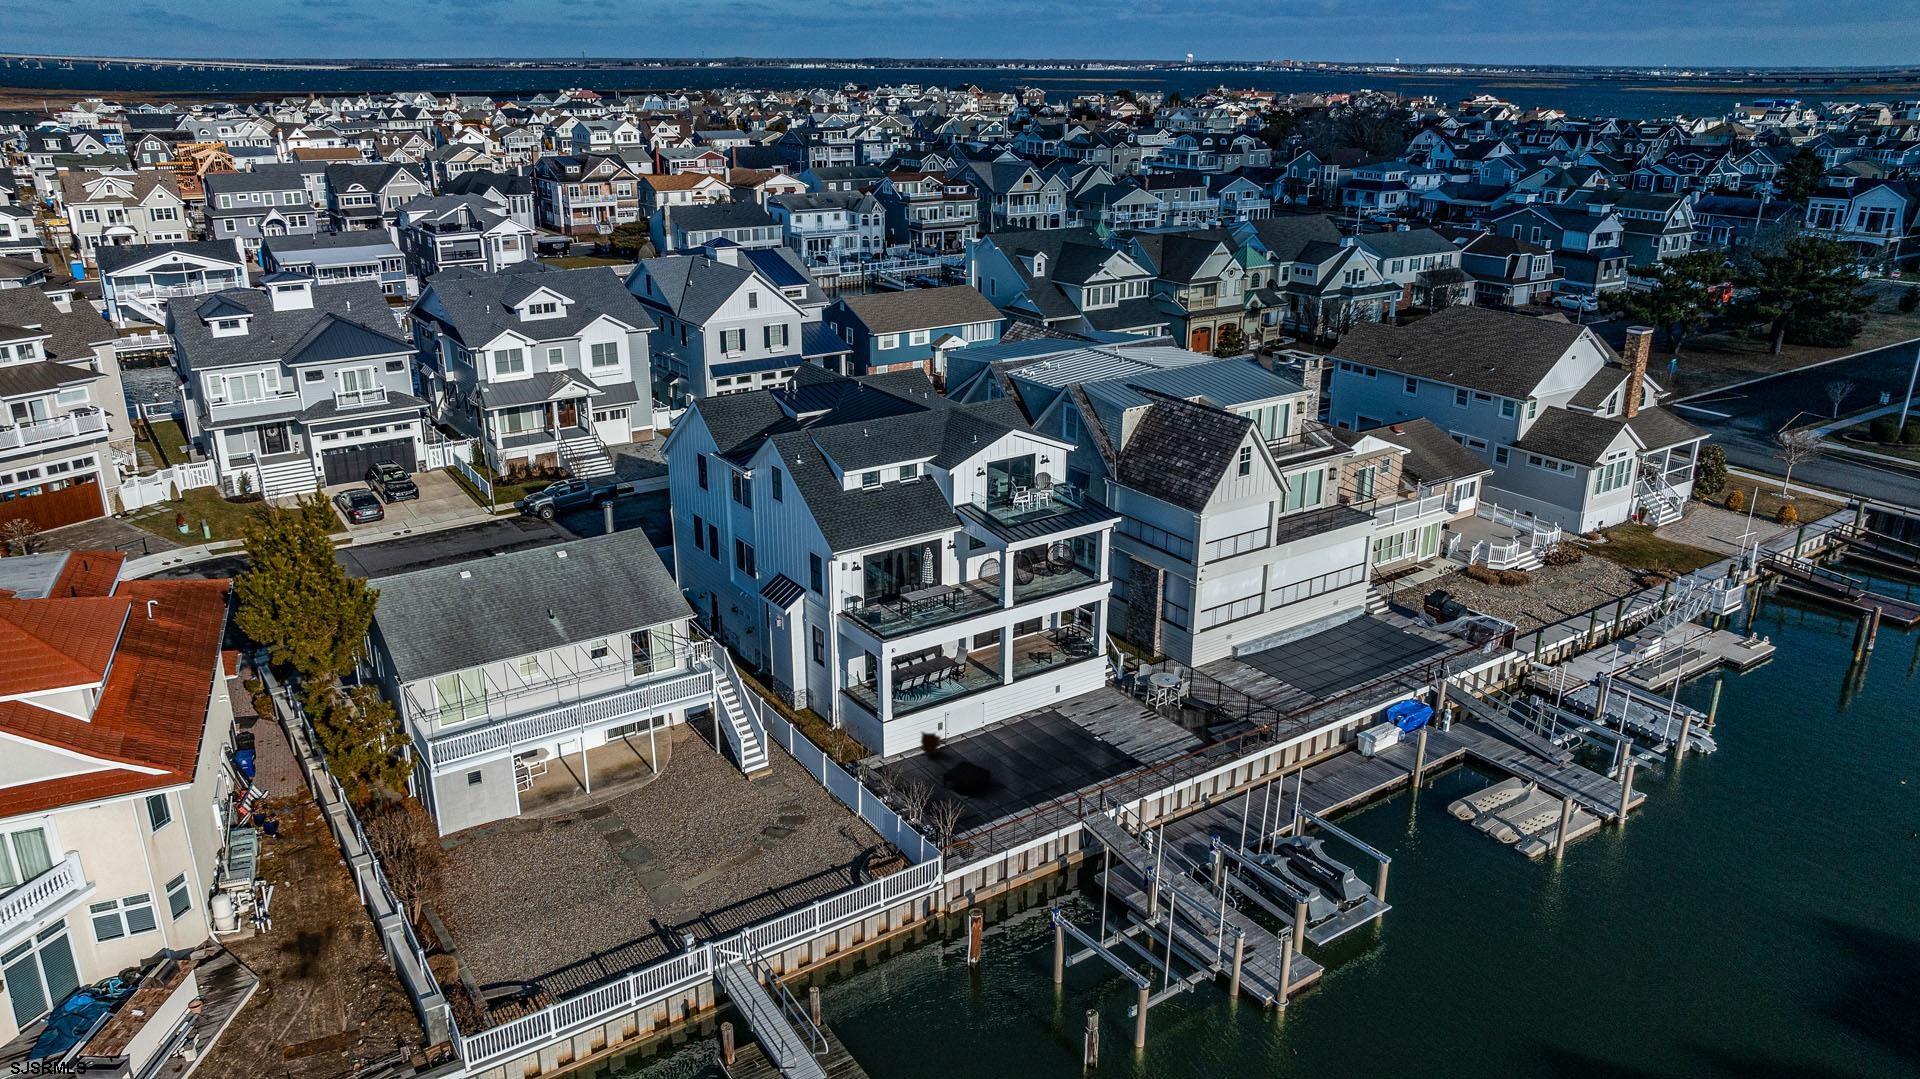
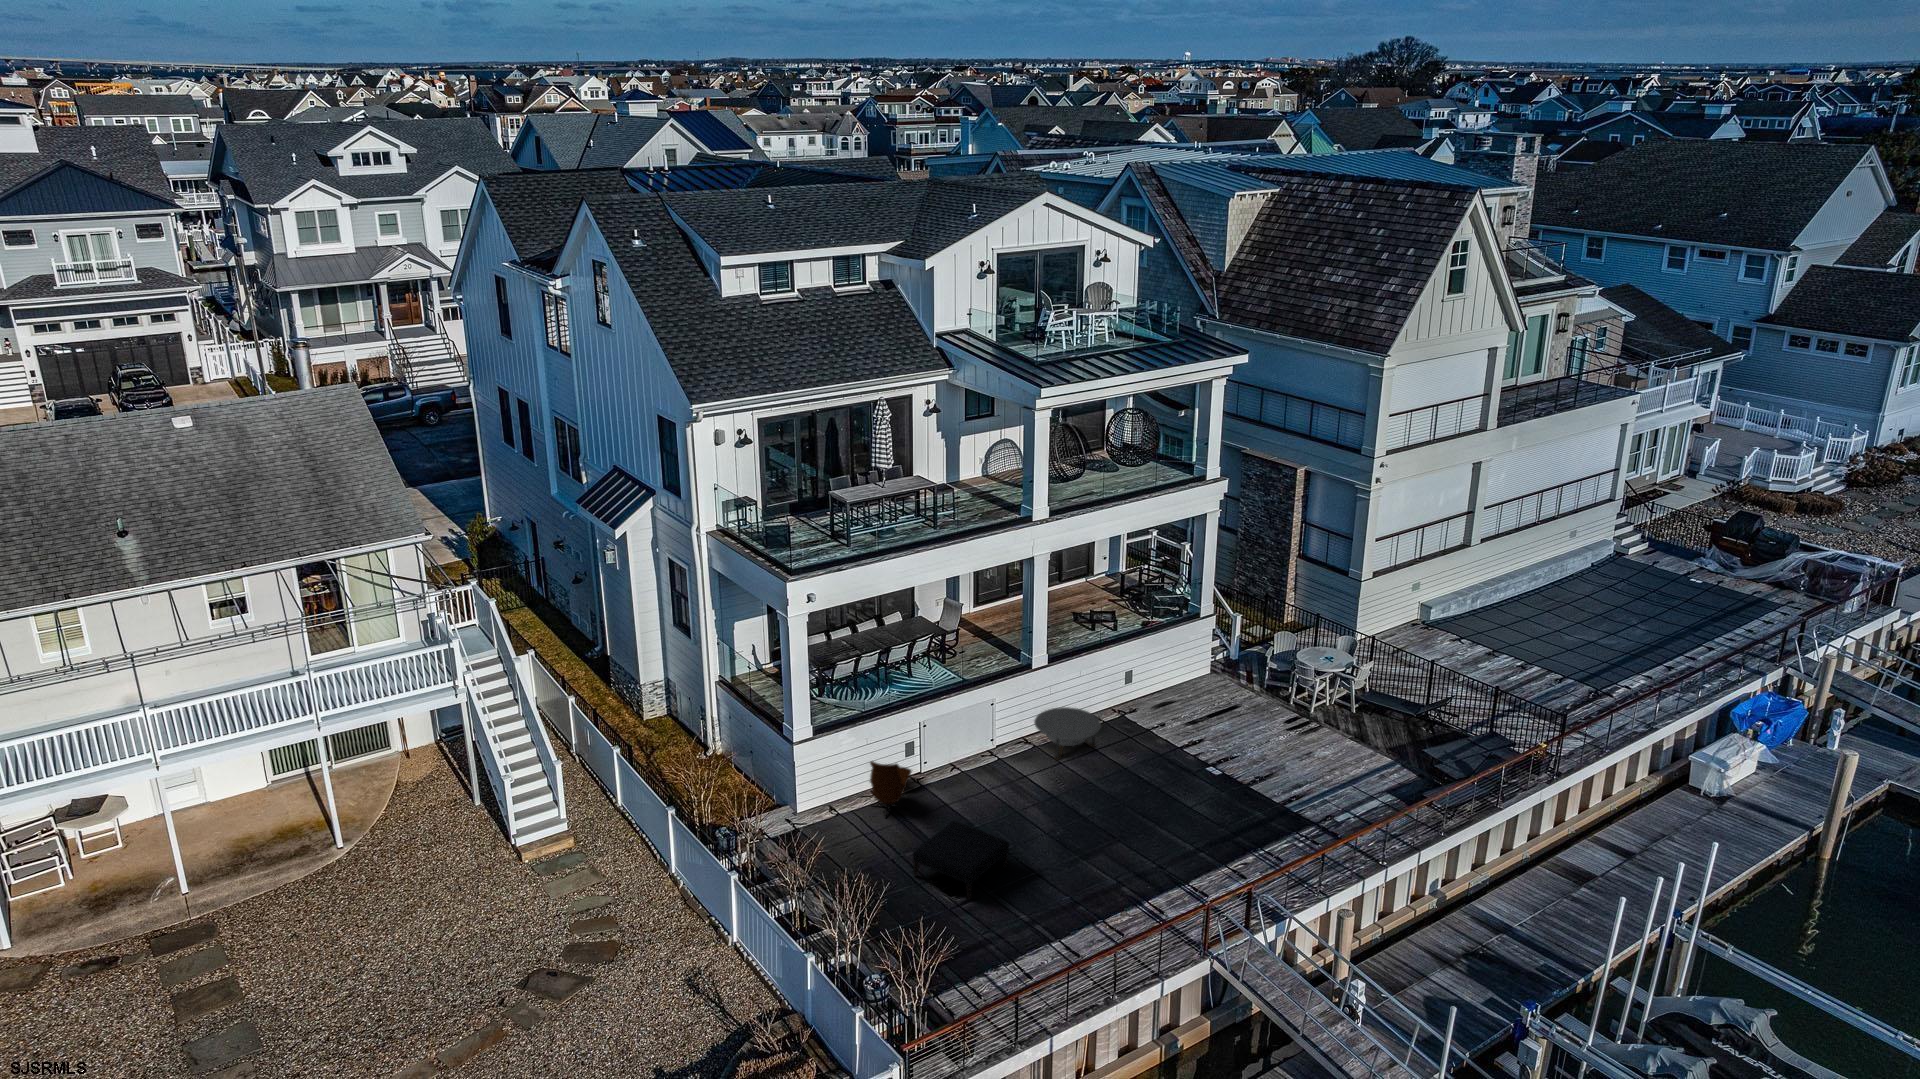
round table: none [1006,705,1041,733] -> present [1034,707,1101,760]

